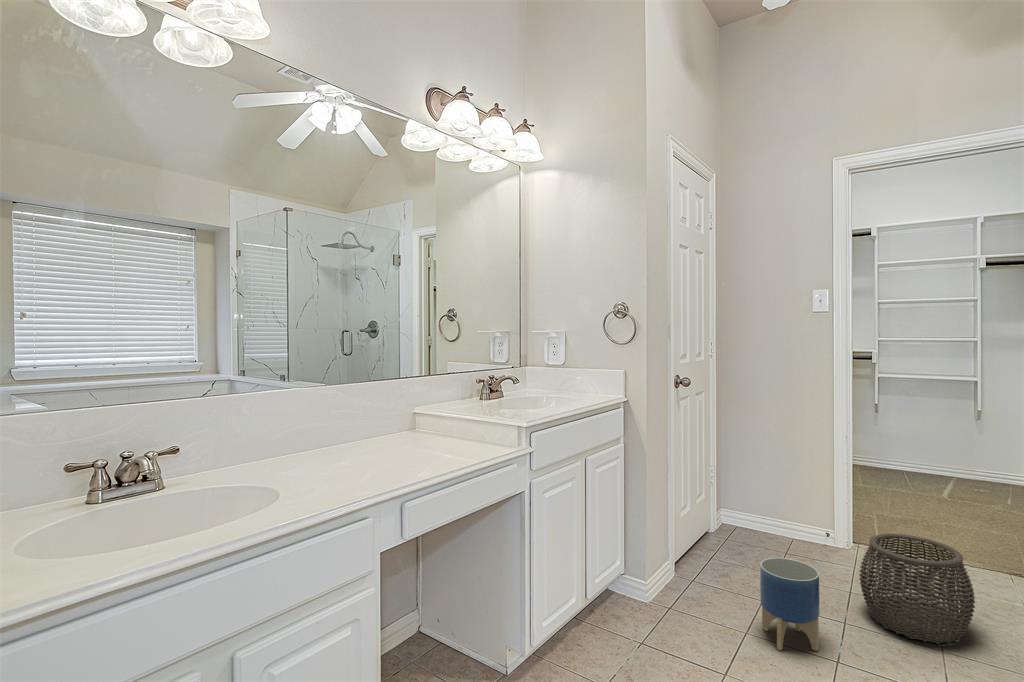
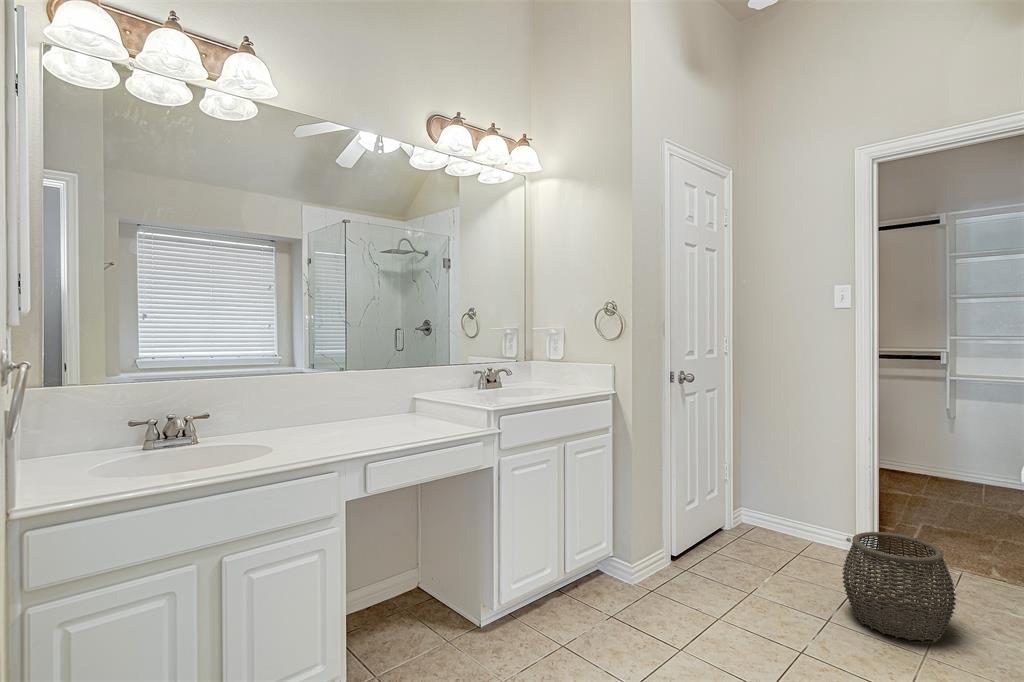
planter: present [760,558,819,651] -> none [729,546,784,636]

